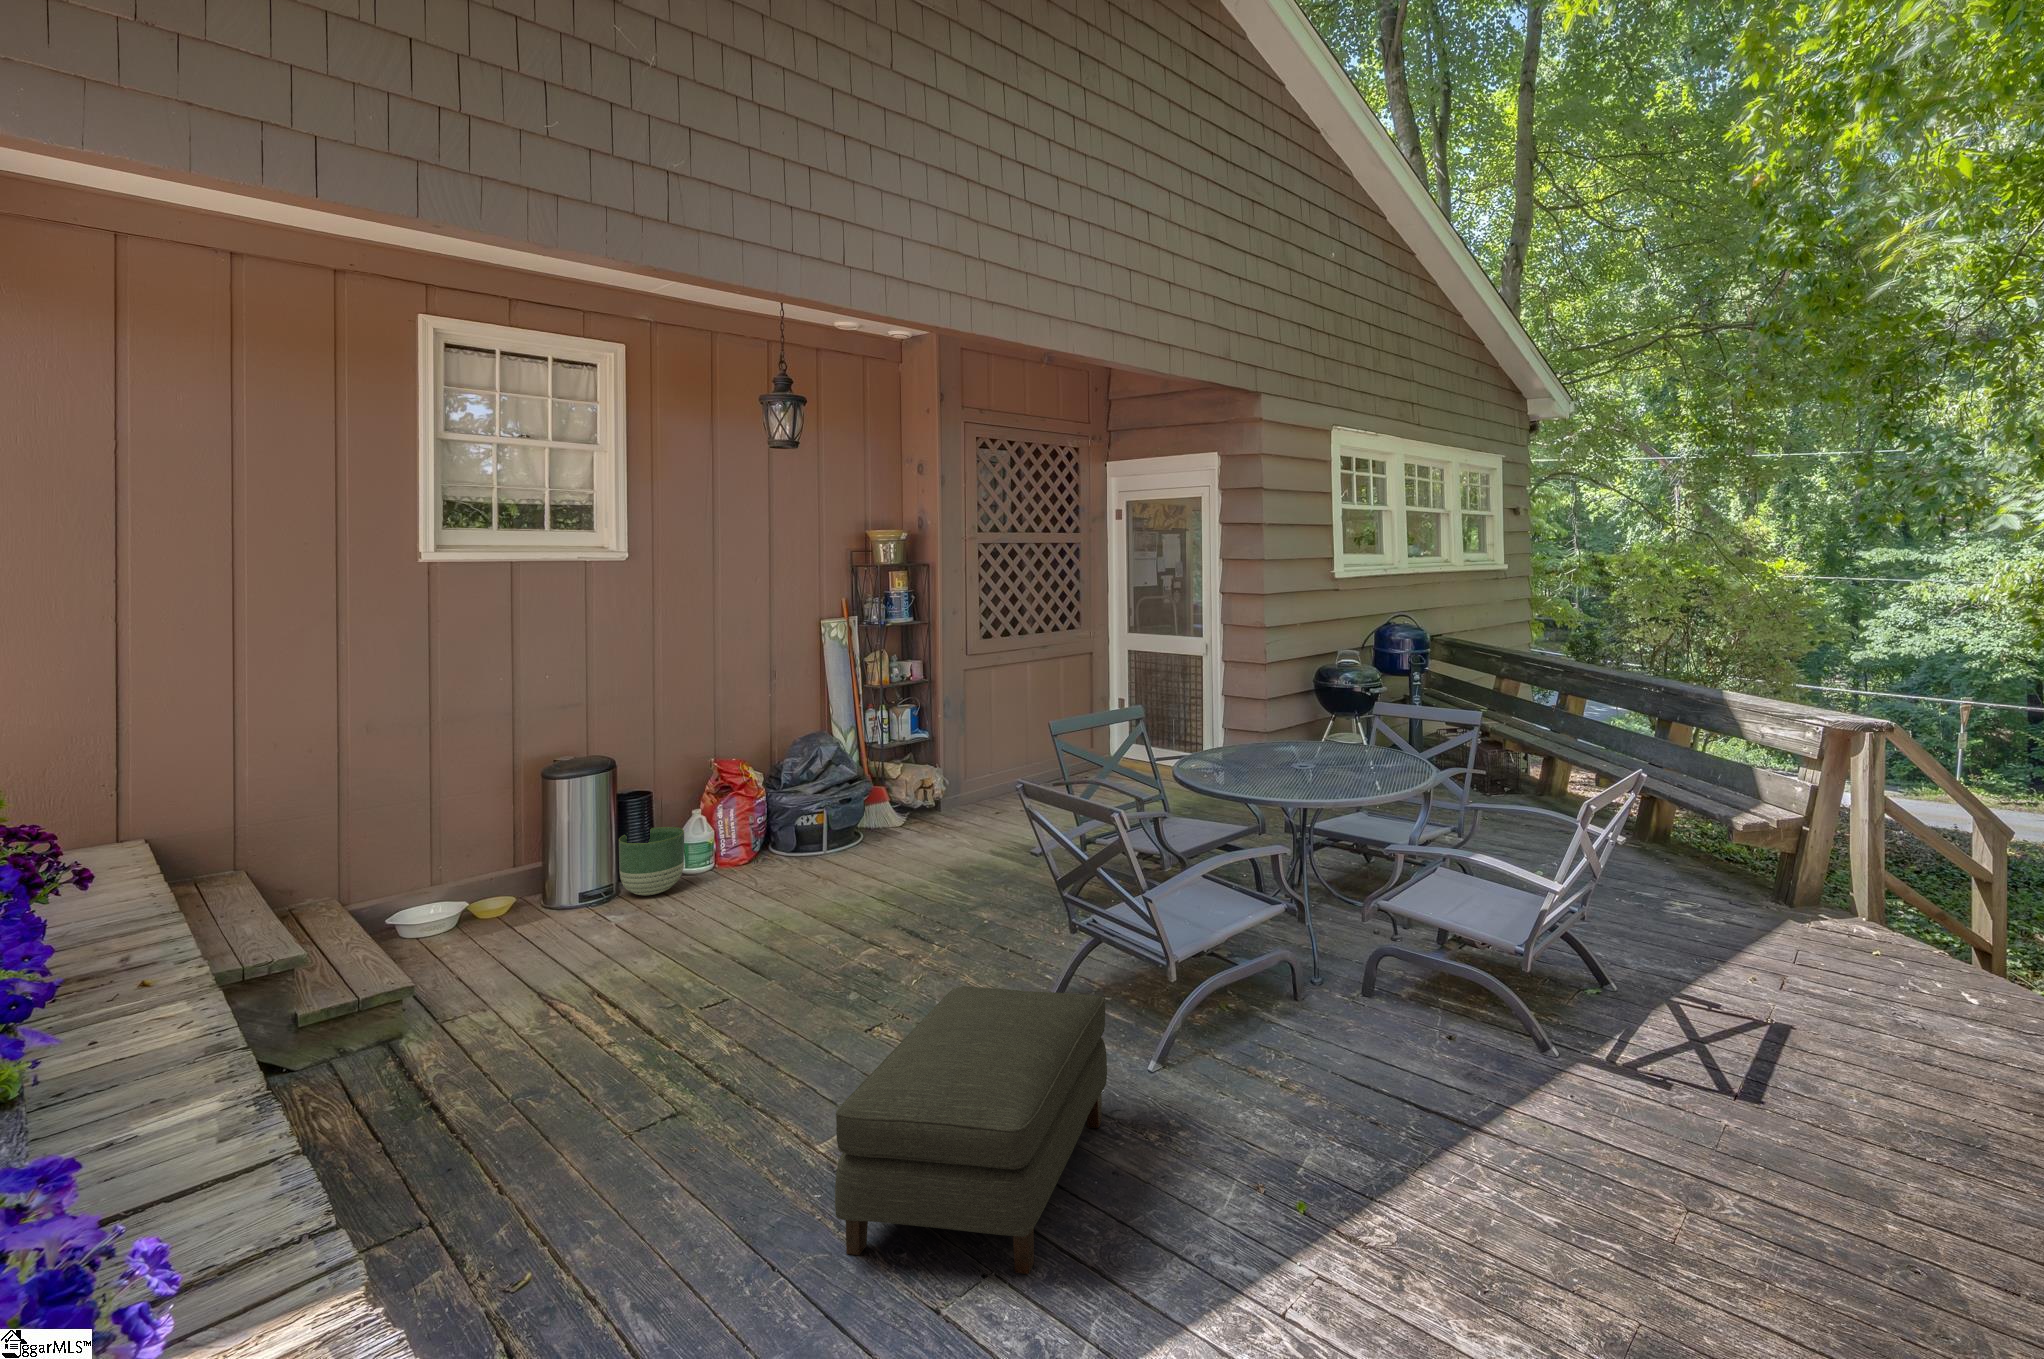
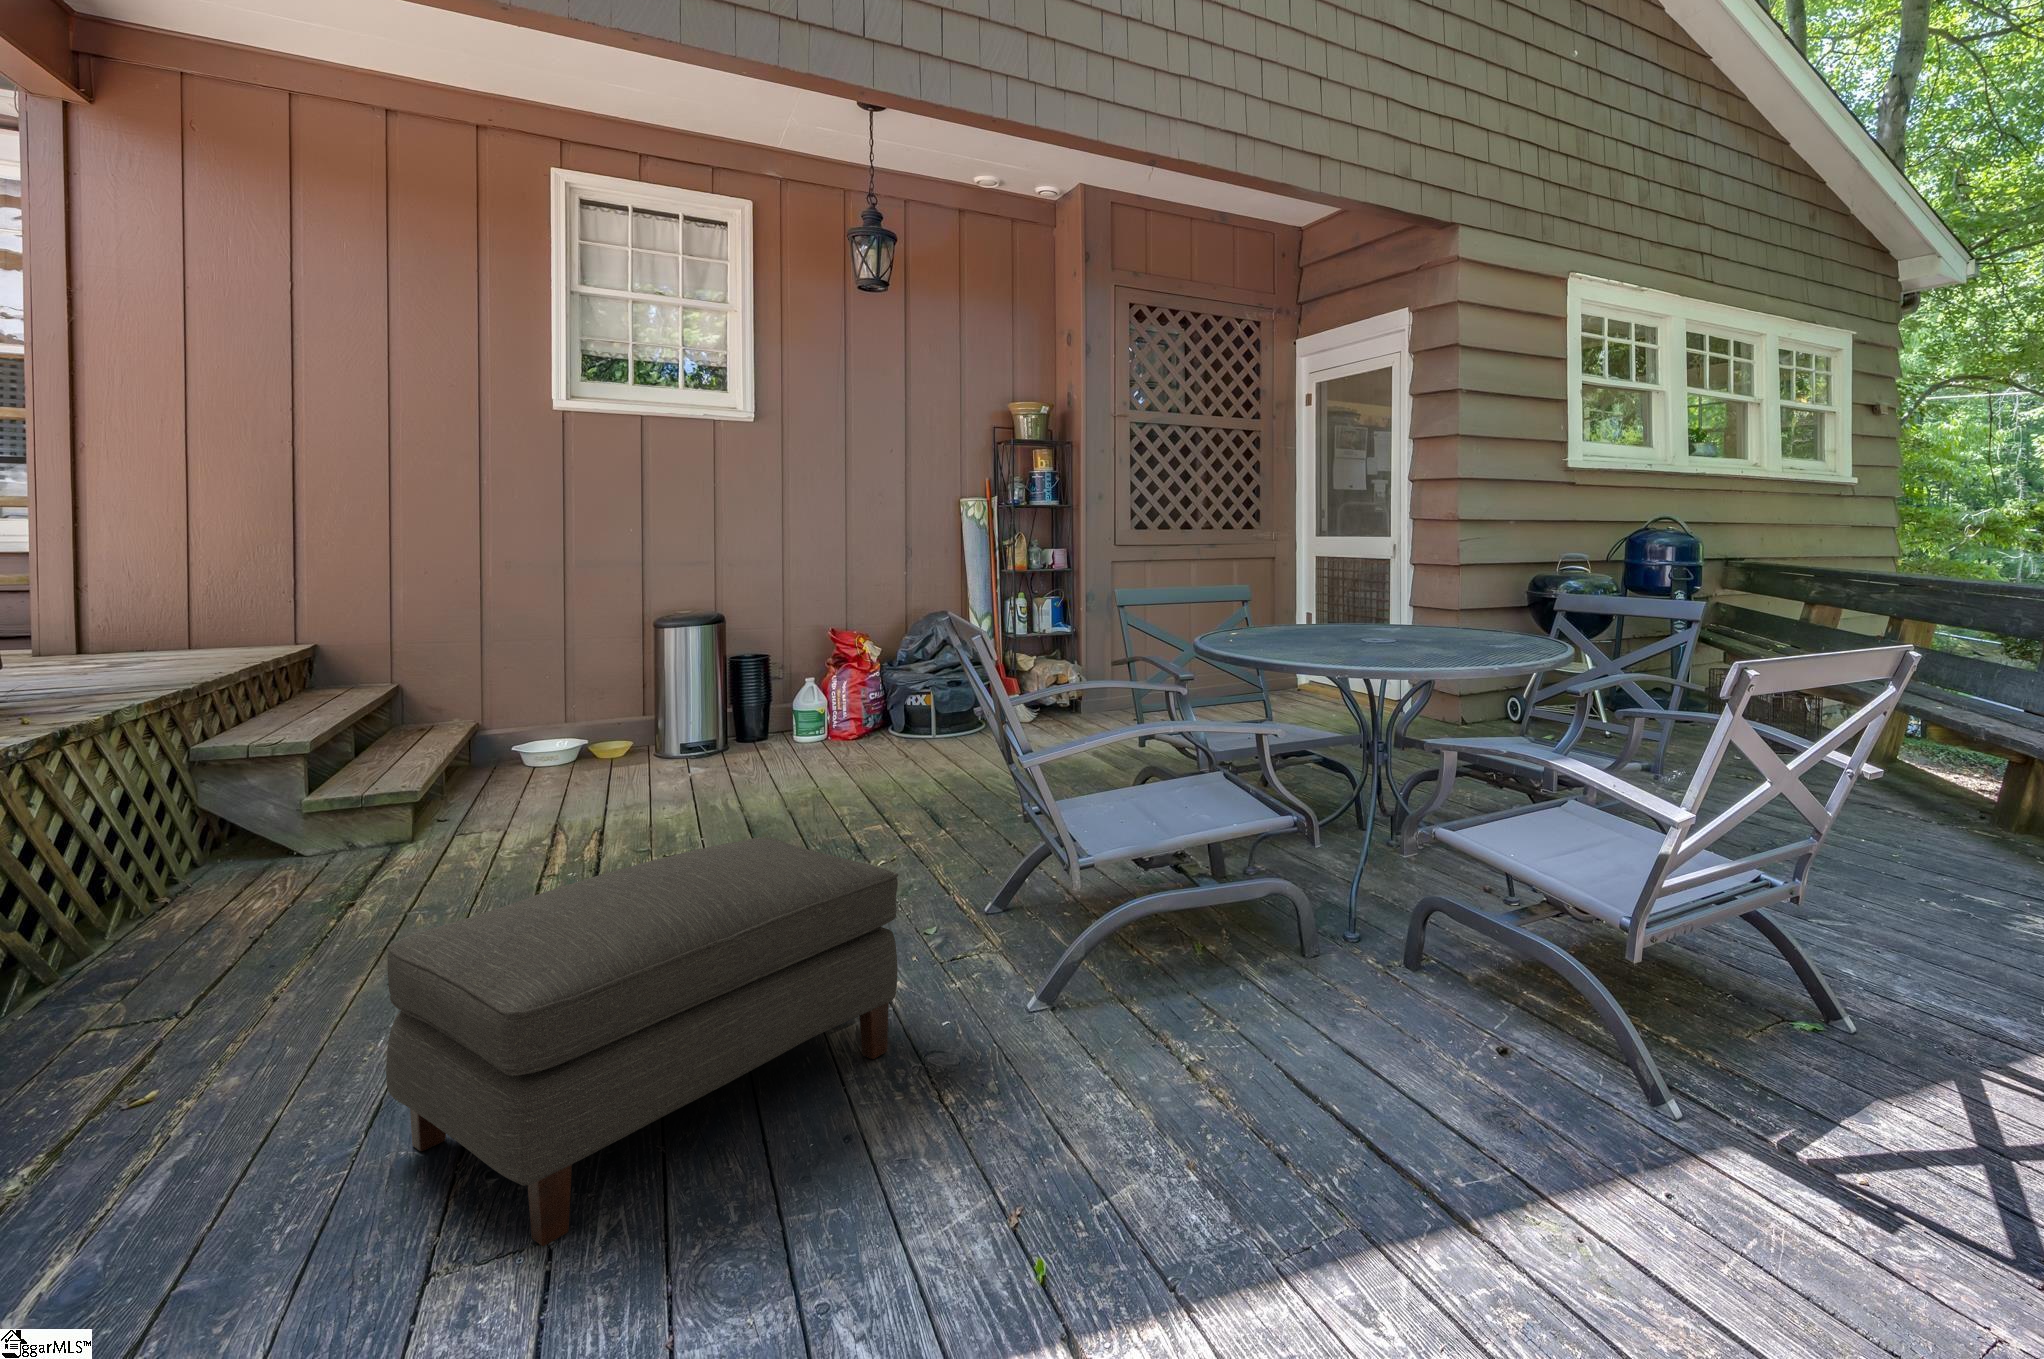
planter: present [619,827,684,895] -> none [734,689,797,752]

